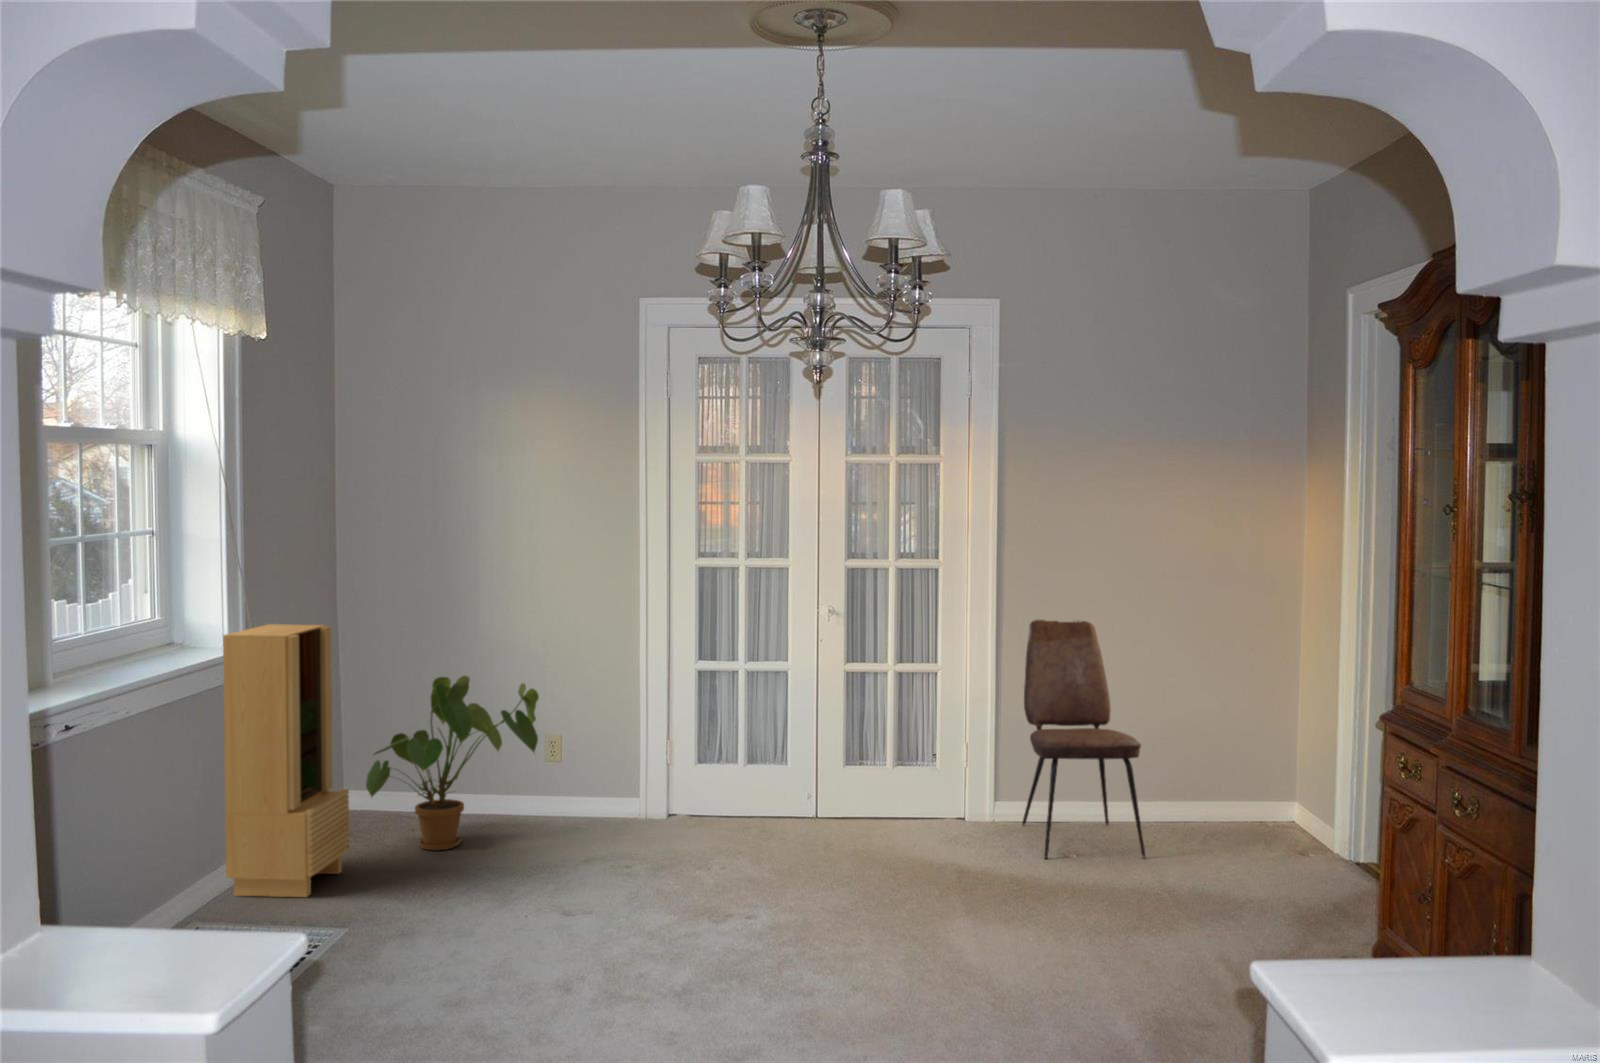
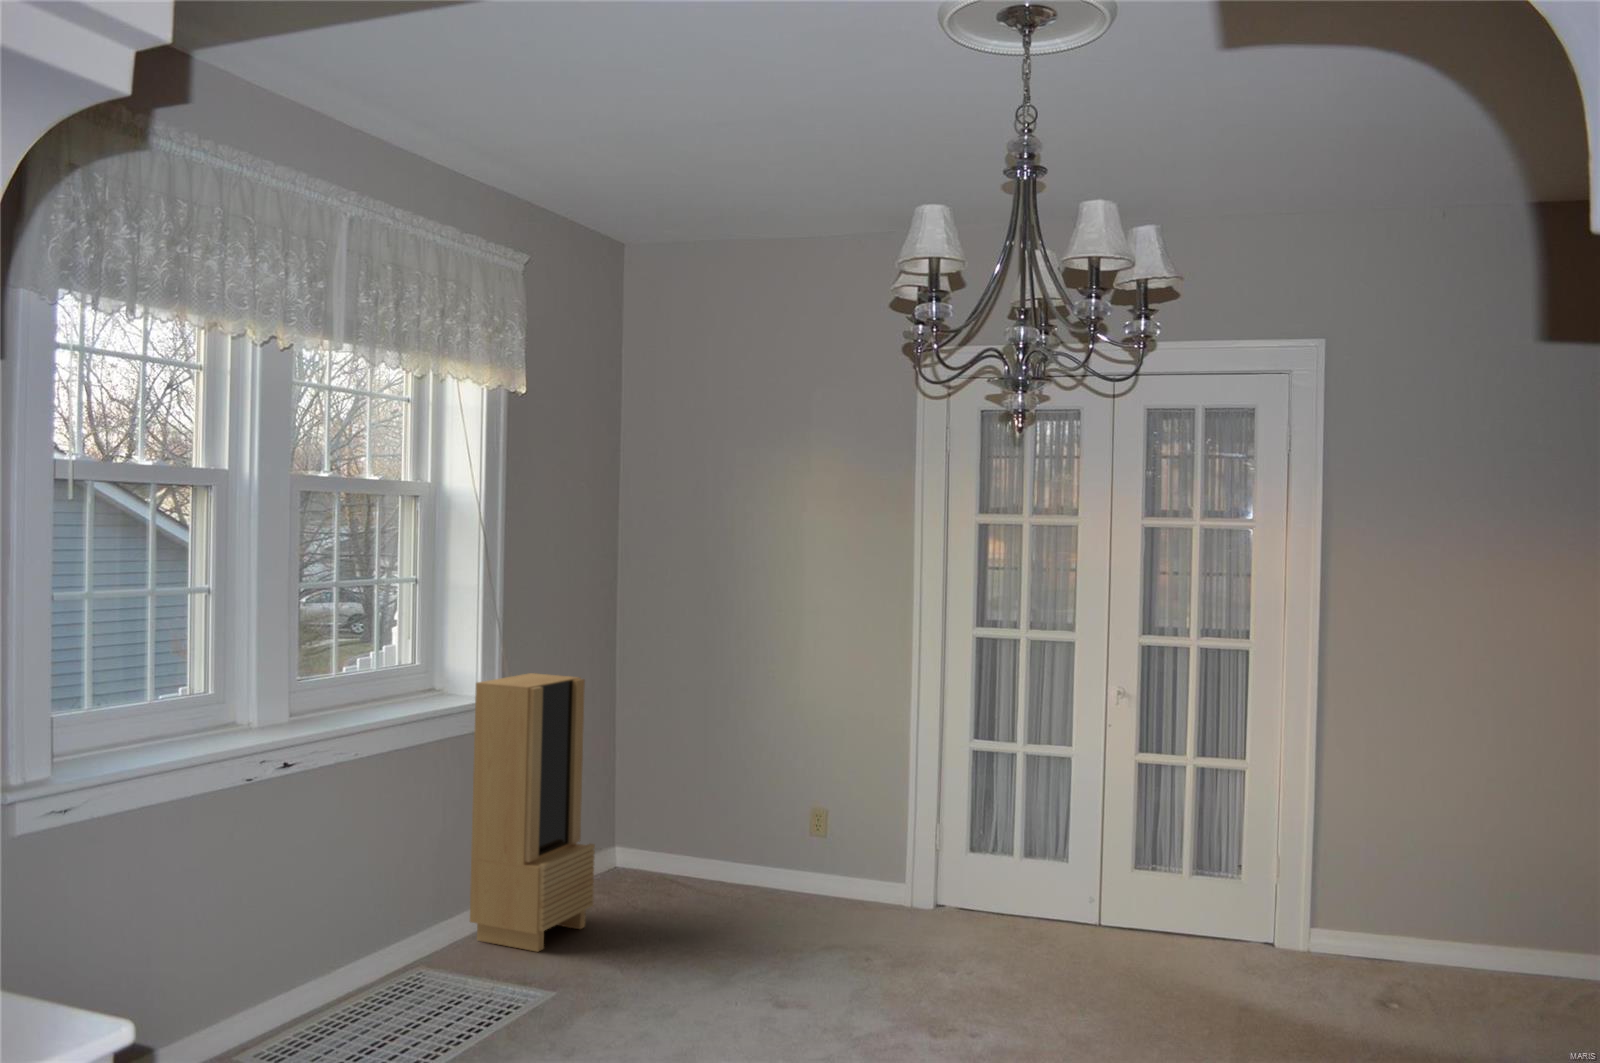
dining chair: present [1022,620,1146,859] -> none [1350,720,1507,1040]
house plant: present [366,676,539,850] -> none [618,735,799,915]

